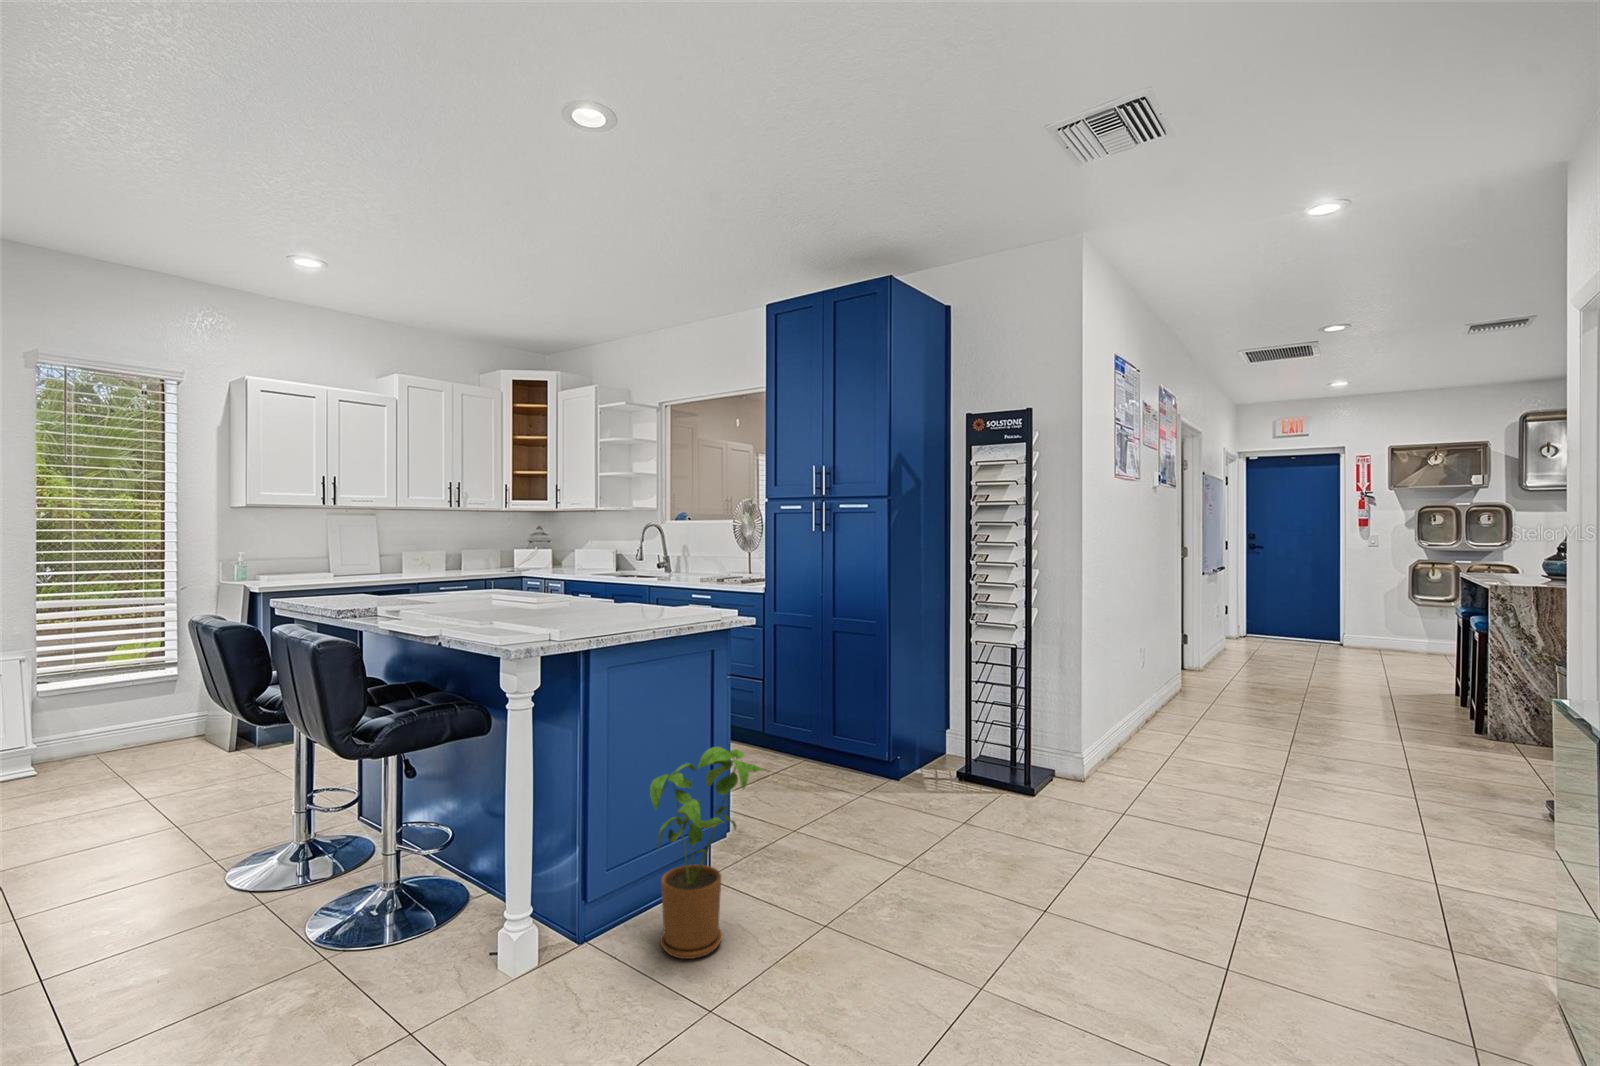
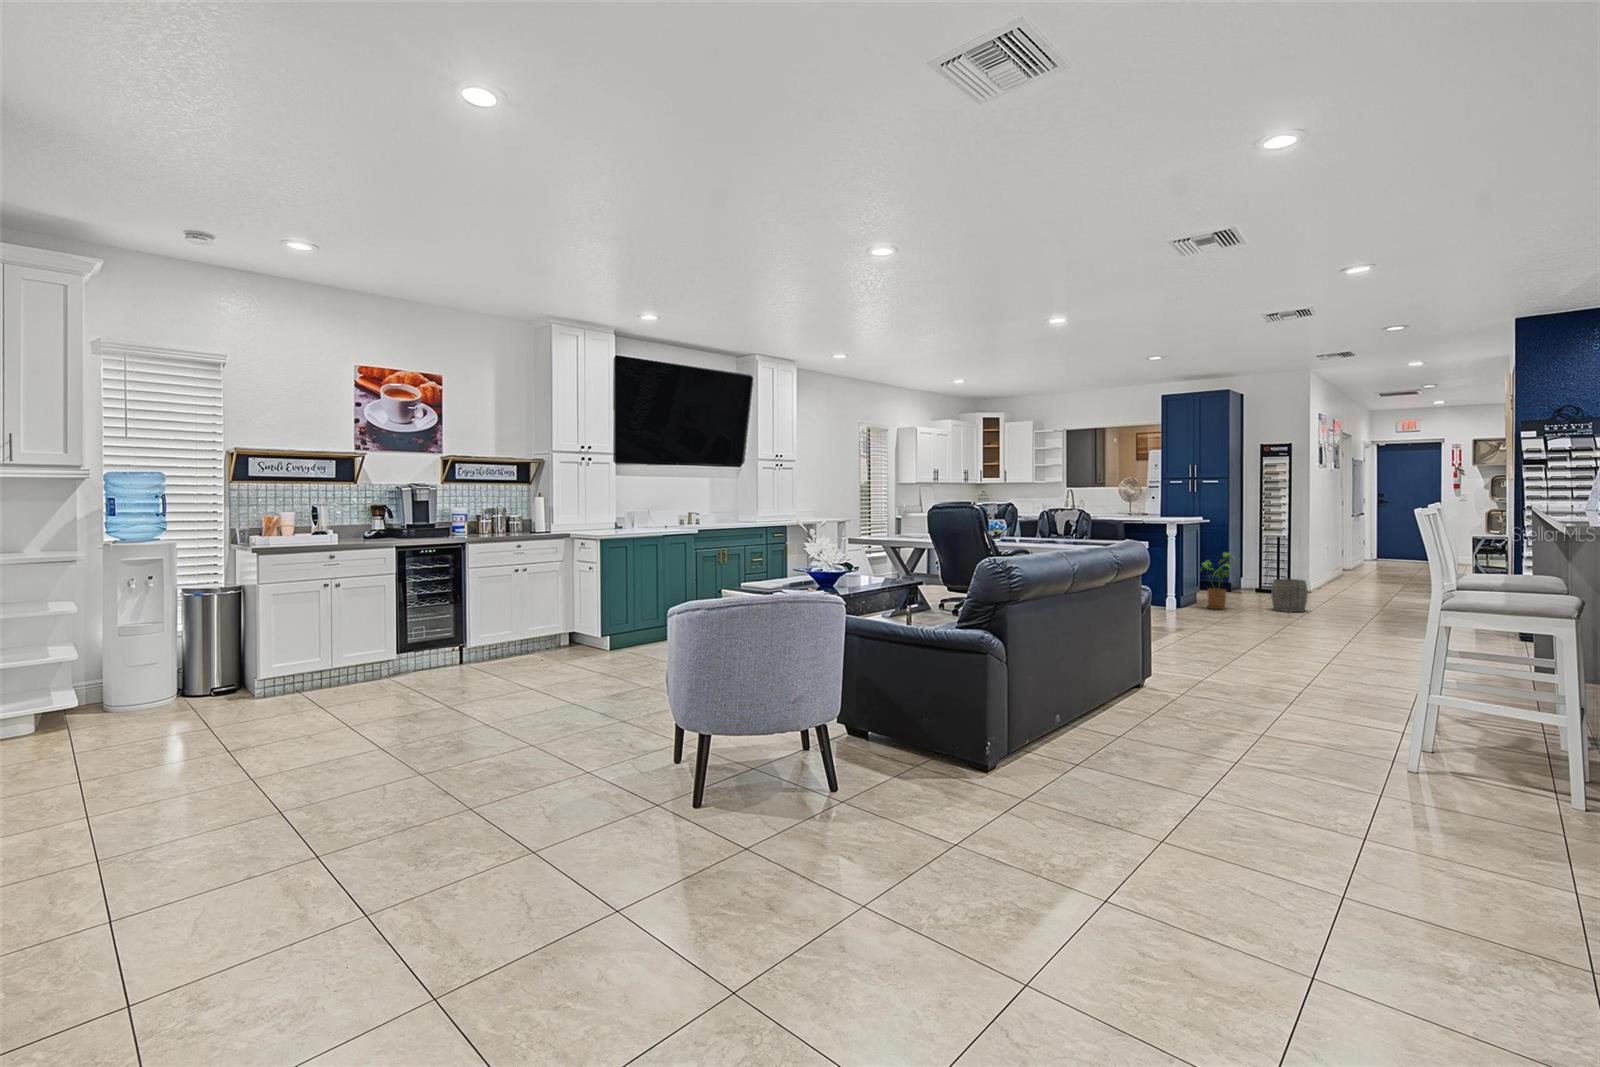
woven basket: none [865,838,978,999] -> present [1271,579,1307,612]

